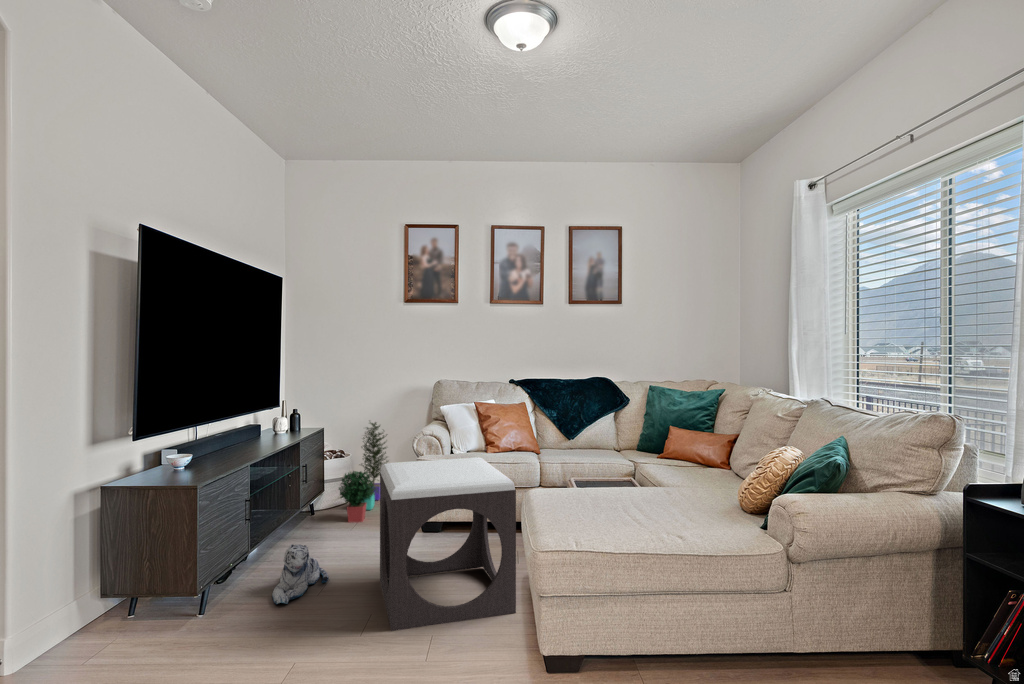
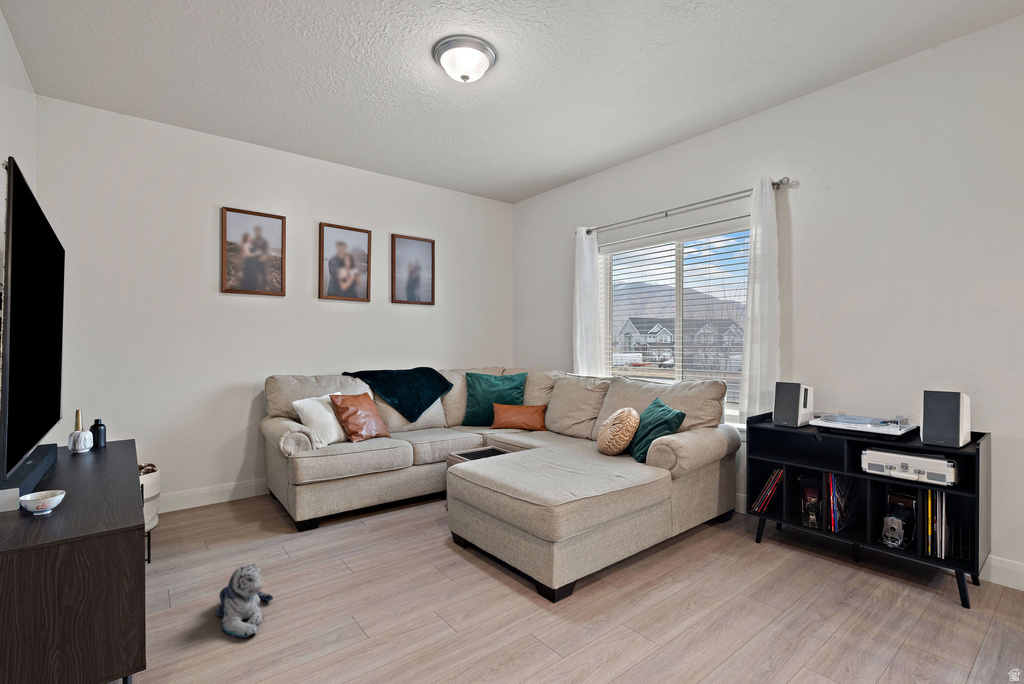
potted plant: present [339,422,388,523] -> none [174,425,229,542]
footstool: present [380,457,516,631] -> none [326,443,482,616]

